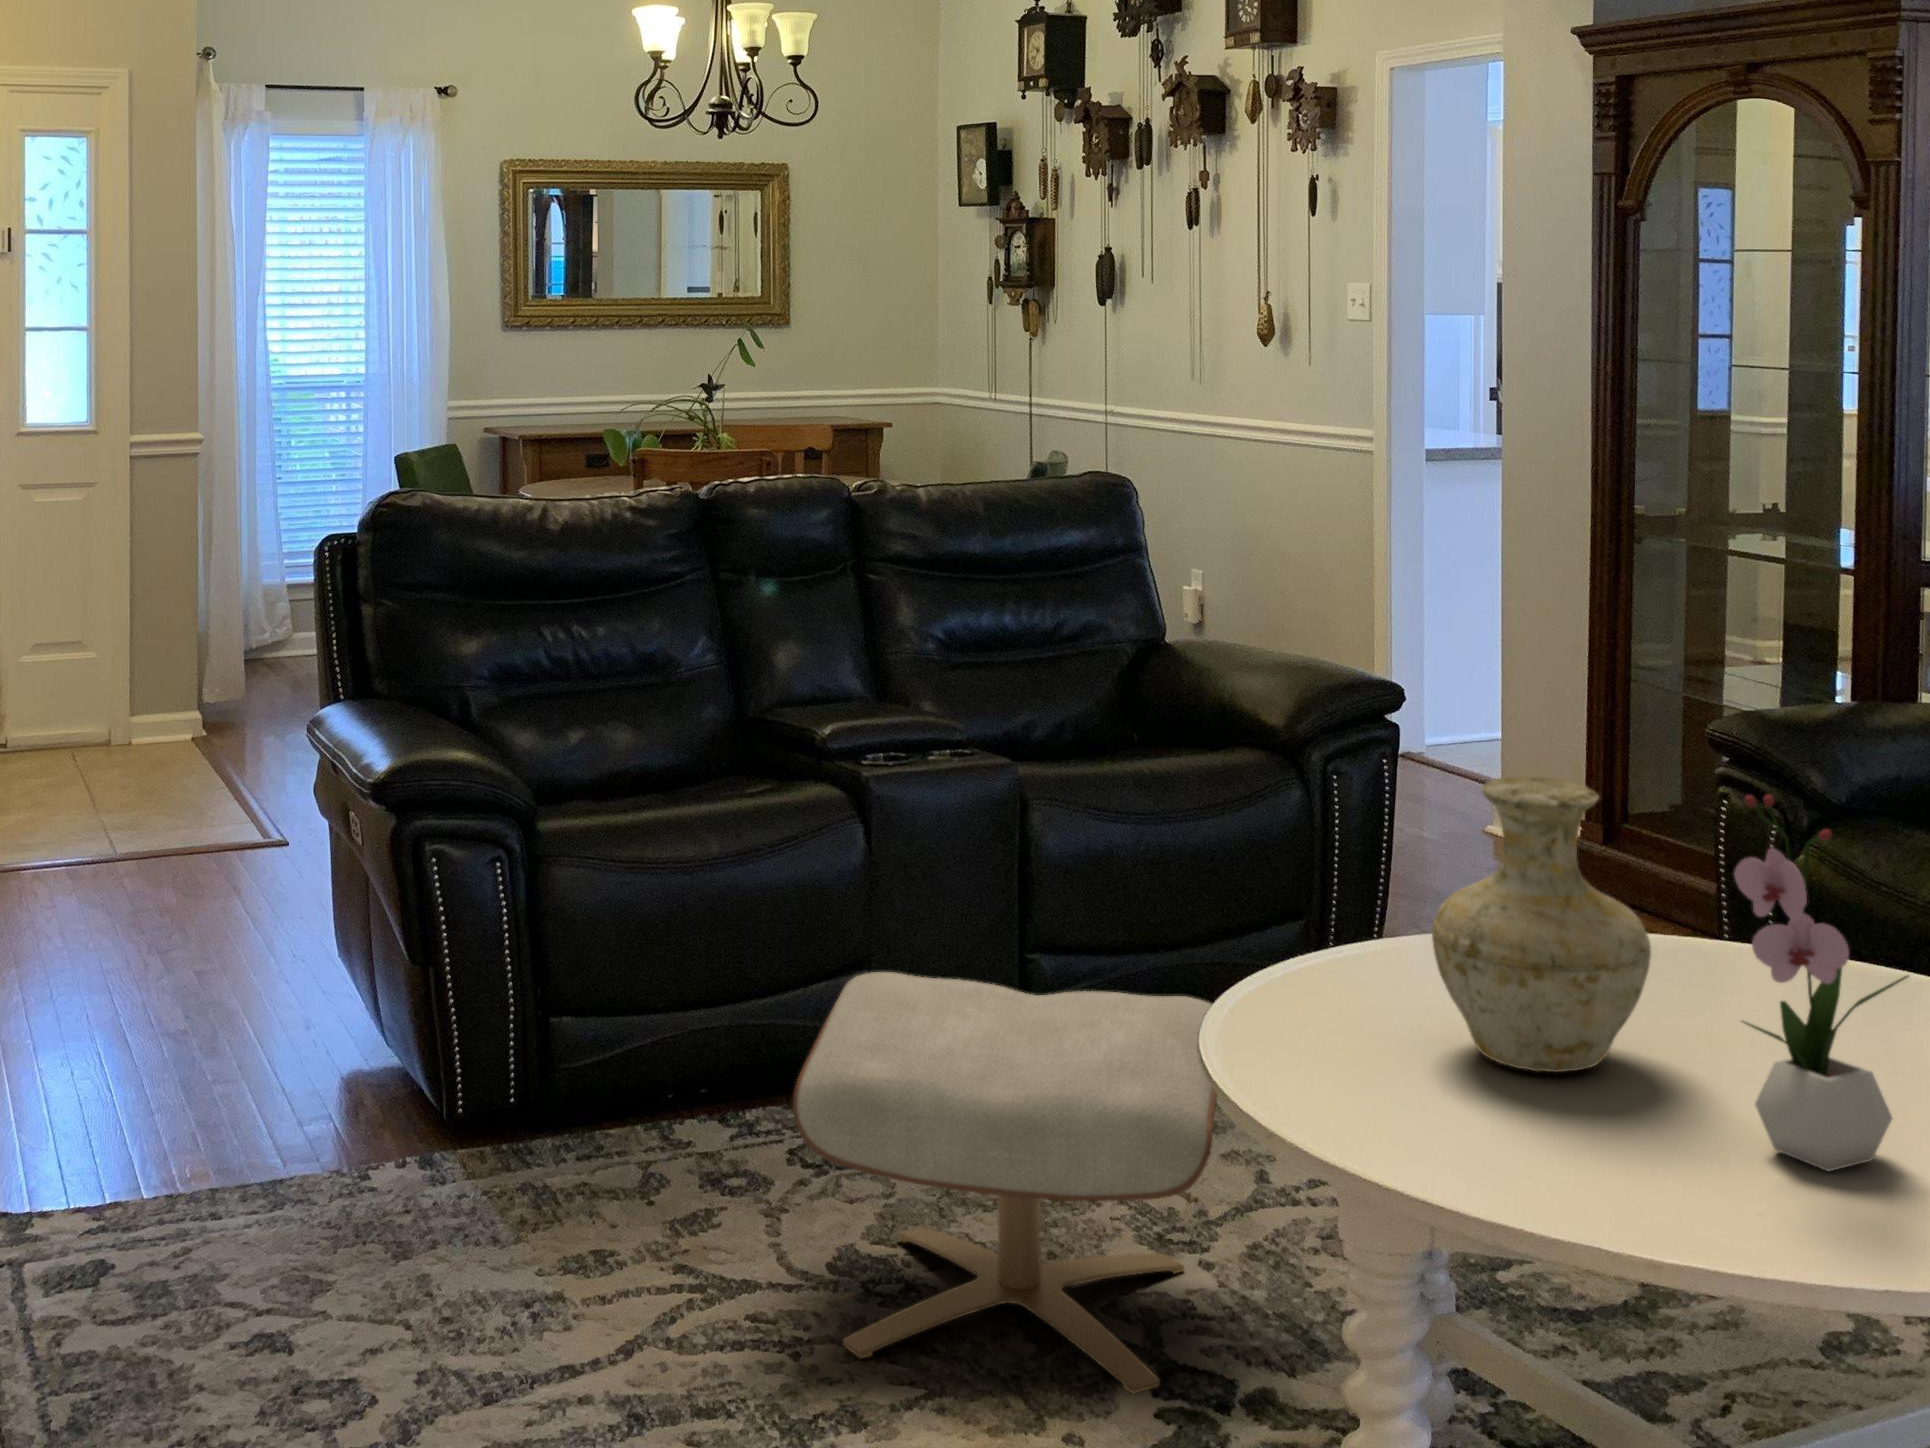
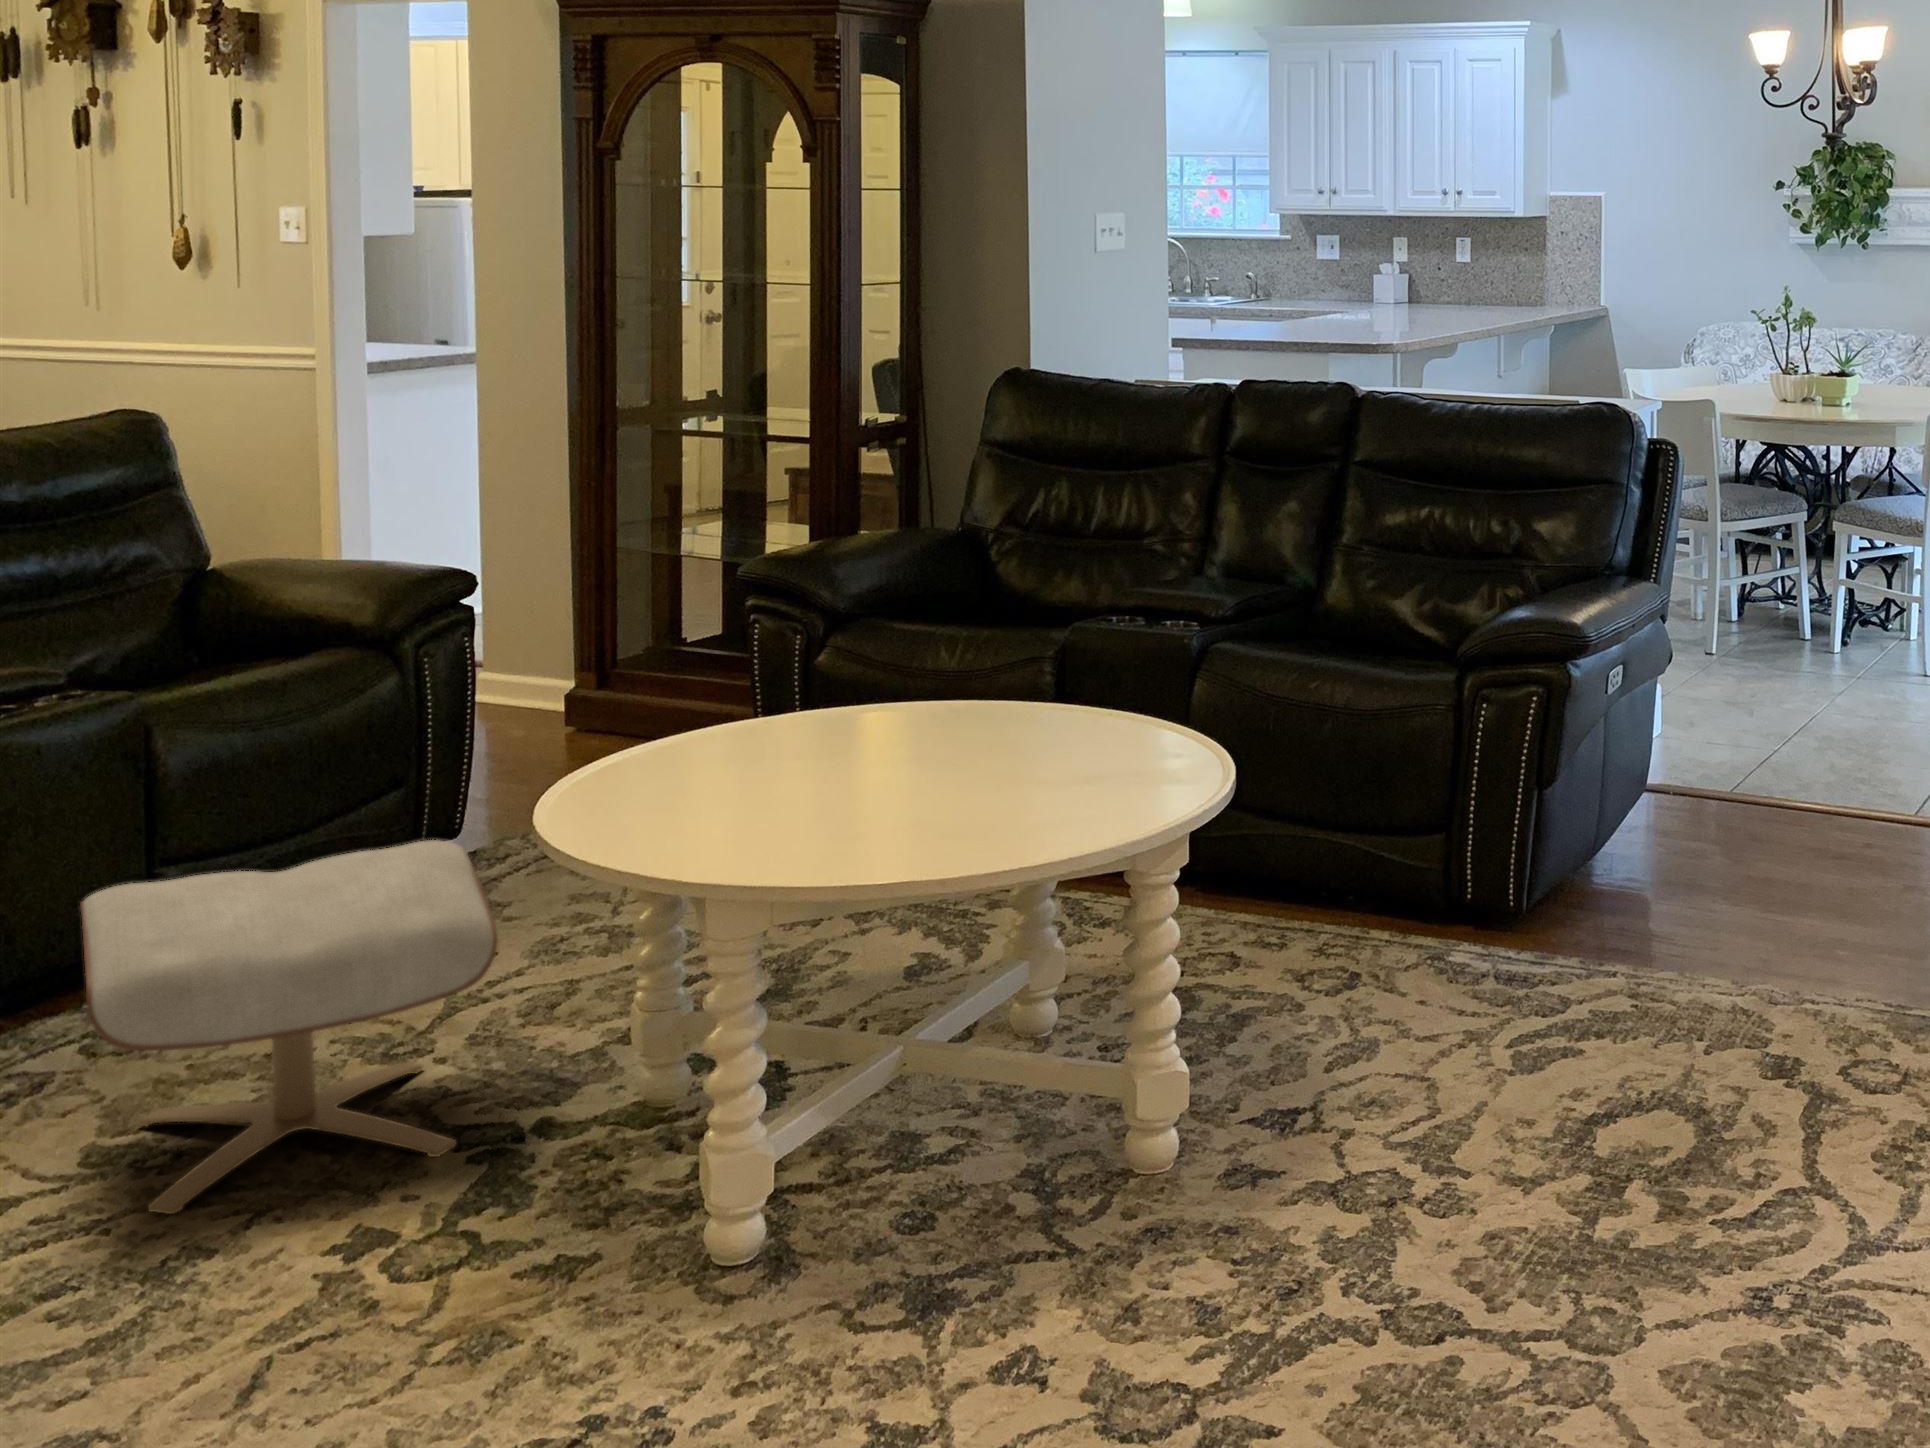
vase: present [1432,777,1651,1072] -> none [692,603,848,812]
flower arrangement: present [1734,795,1908,1171] -> none [929,586,1028,821]

